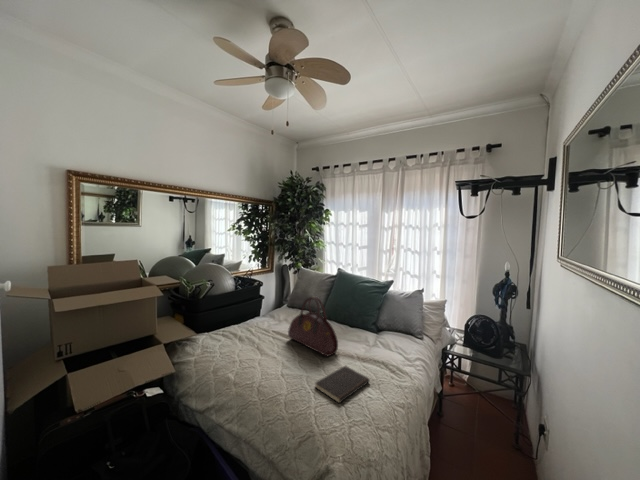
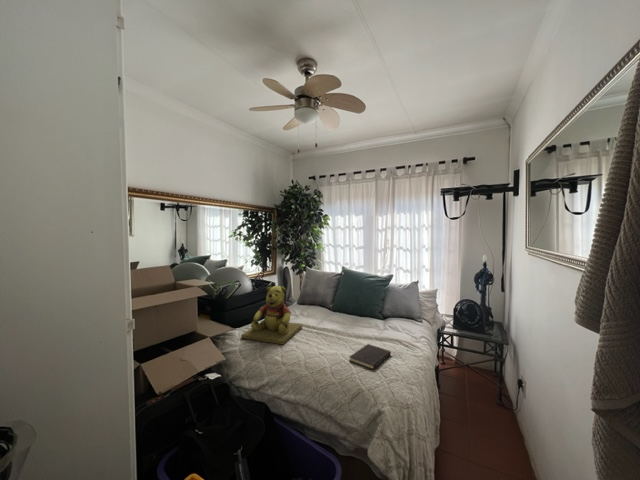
teddy bear: none [206,288,279,358] -> present [241,286,302,345]
handbag: present [288,296,338,356] -> none [311,289,357,339]

